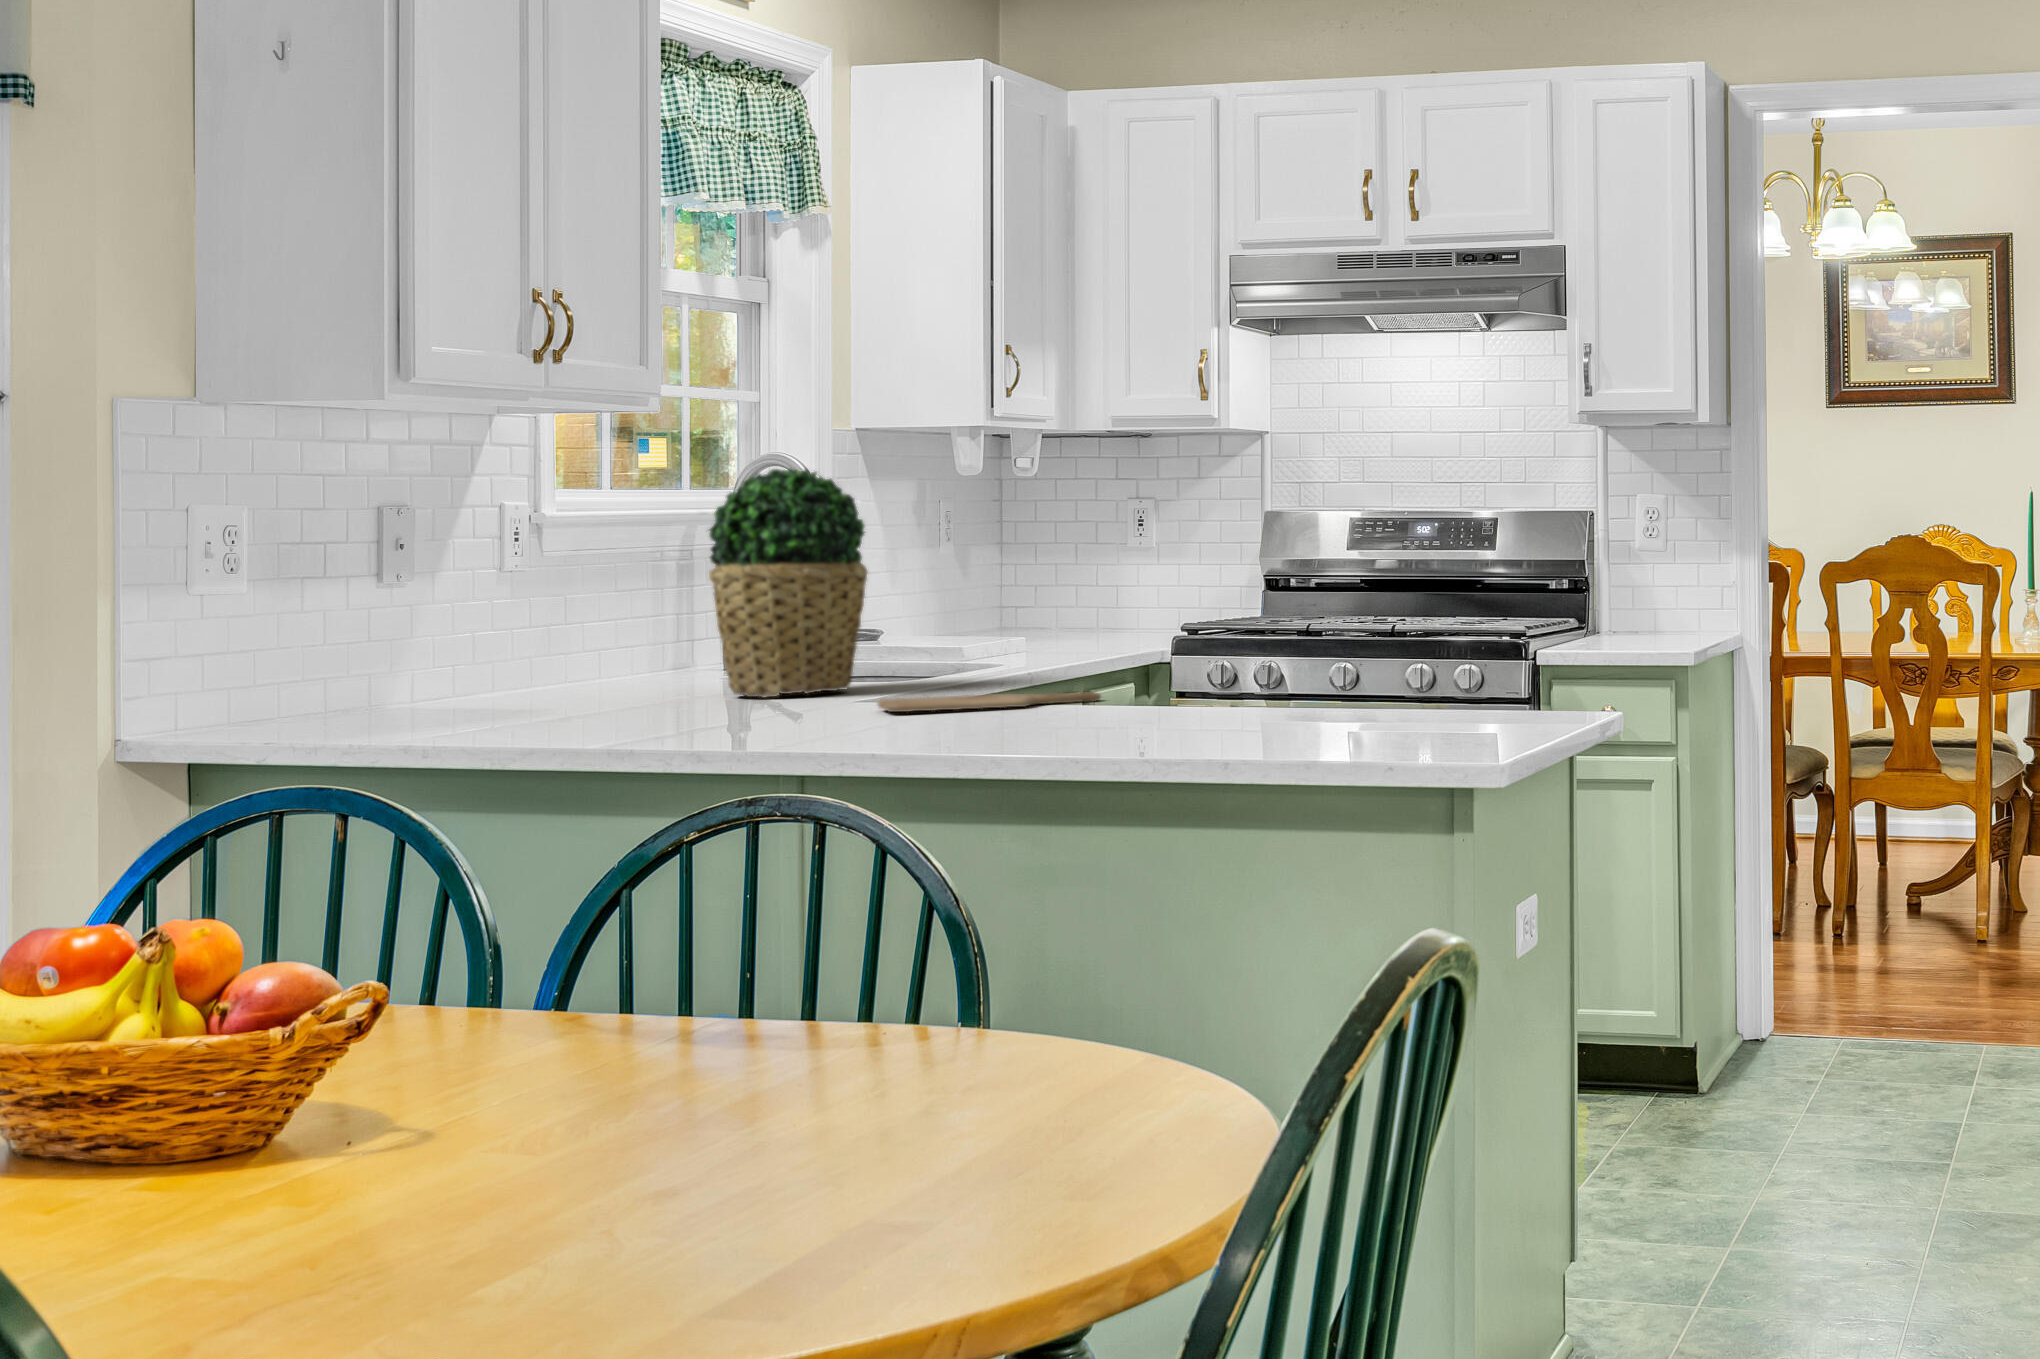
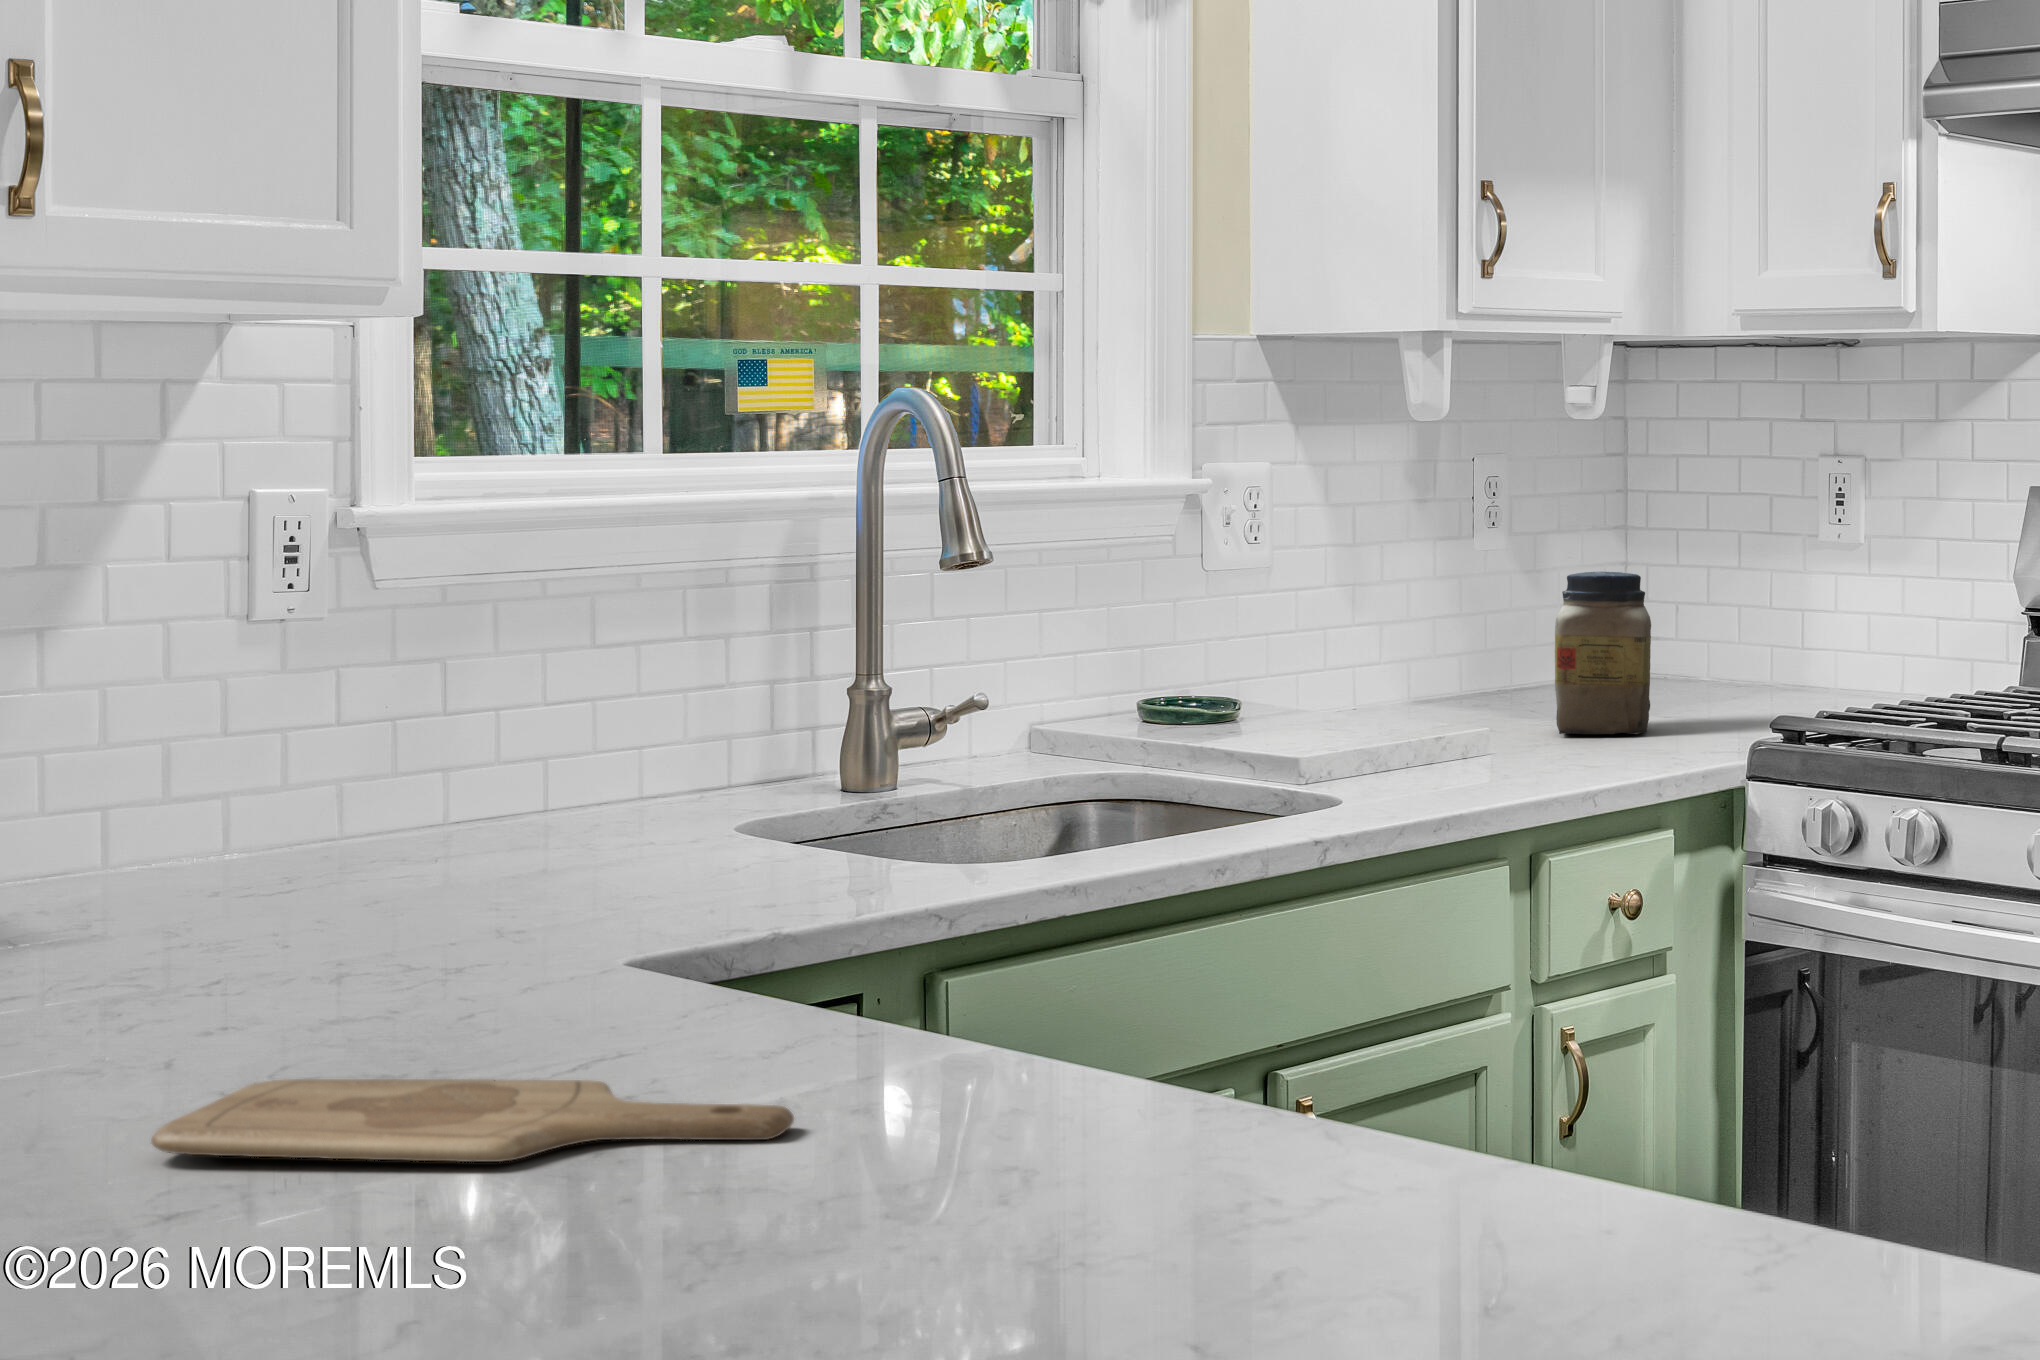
potted plant: present [709,469,867,697] -> none [300,439,676,968]
jar: none [1051,556,1107,641] -> present [1554,572,1651,734]

